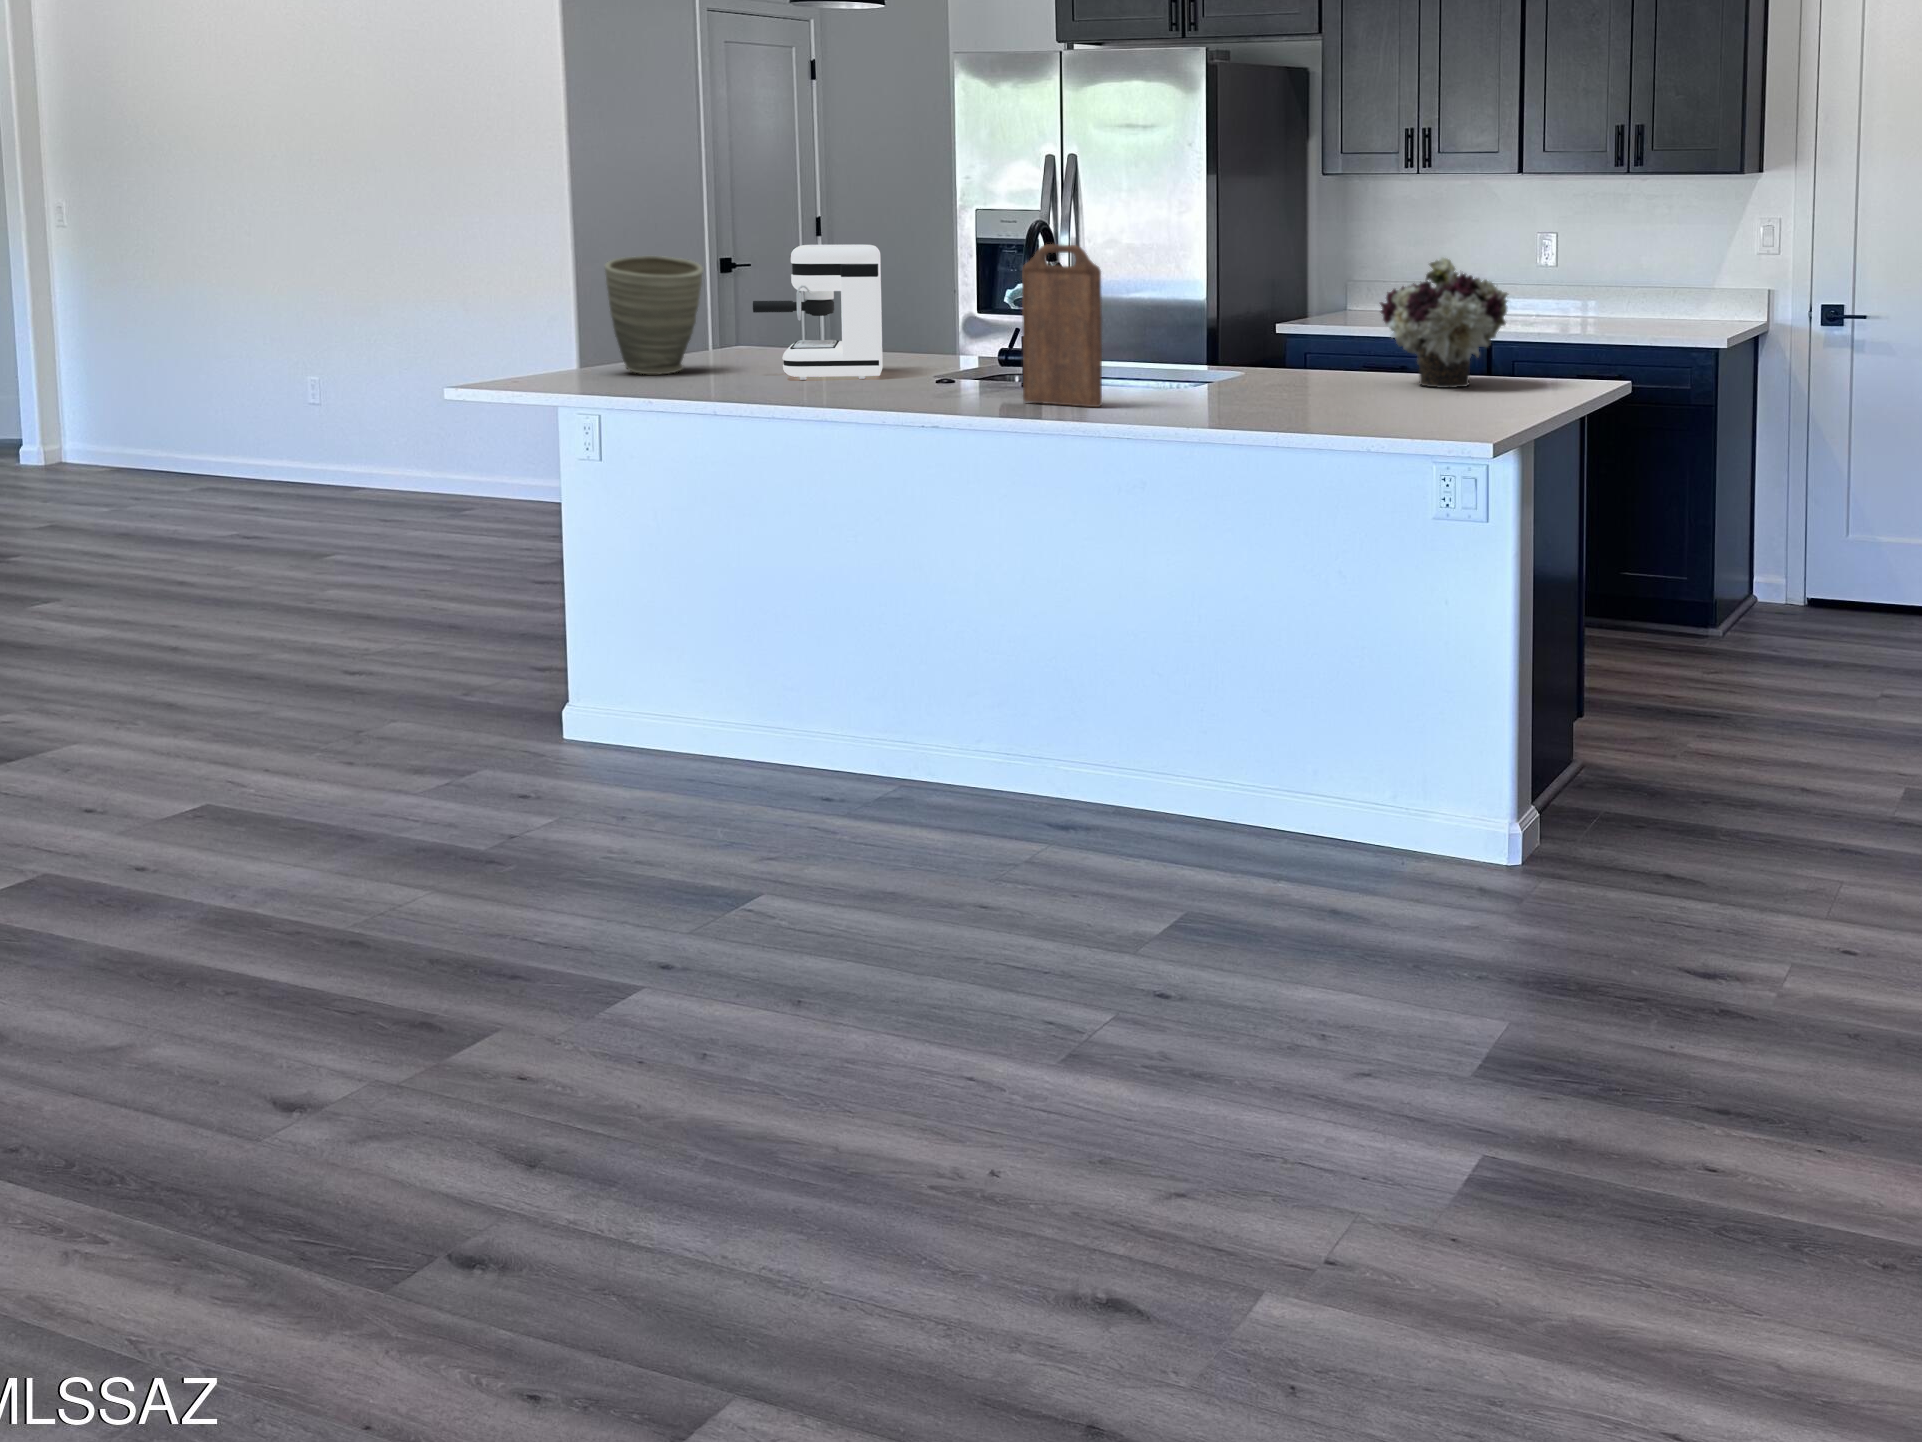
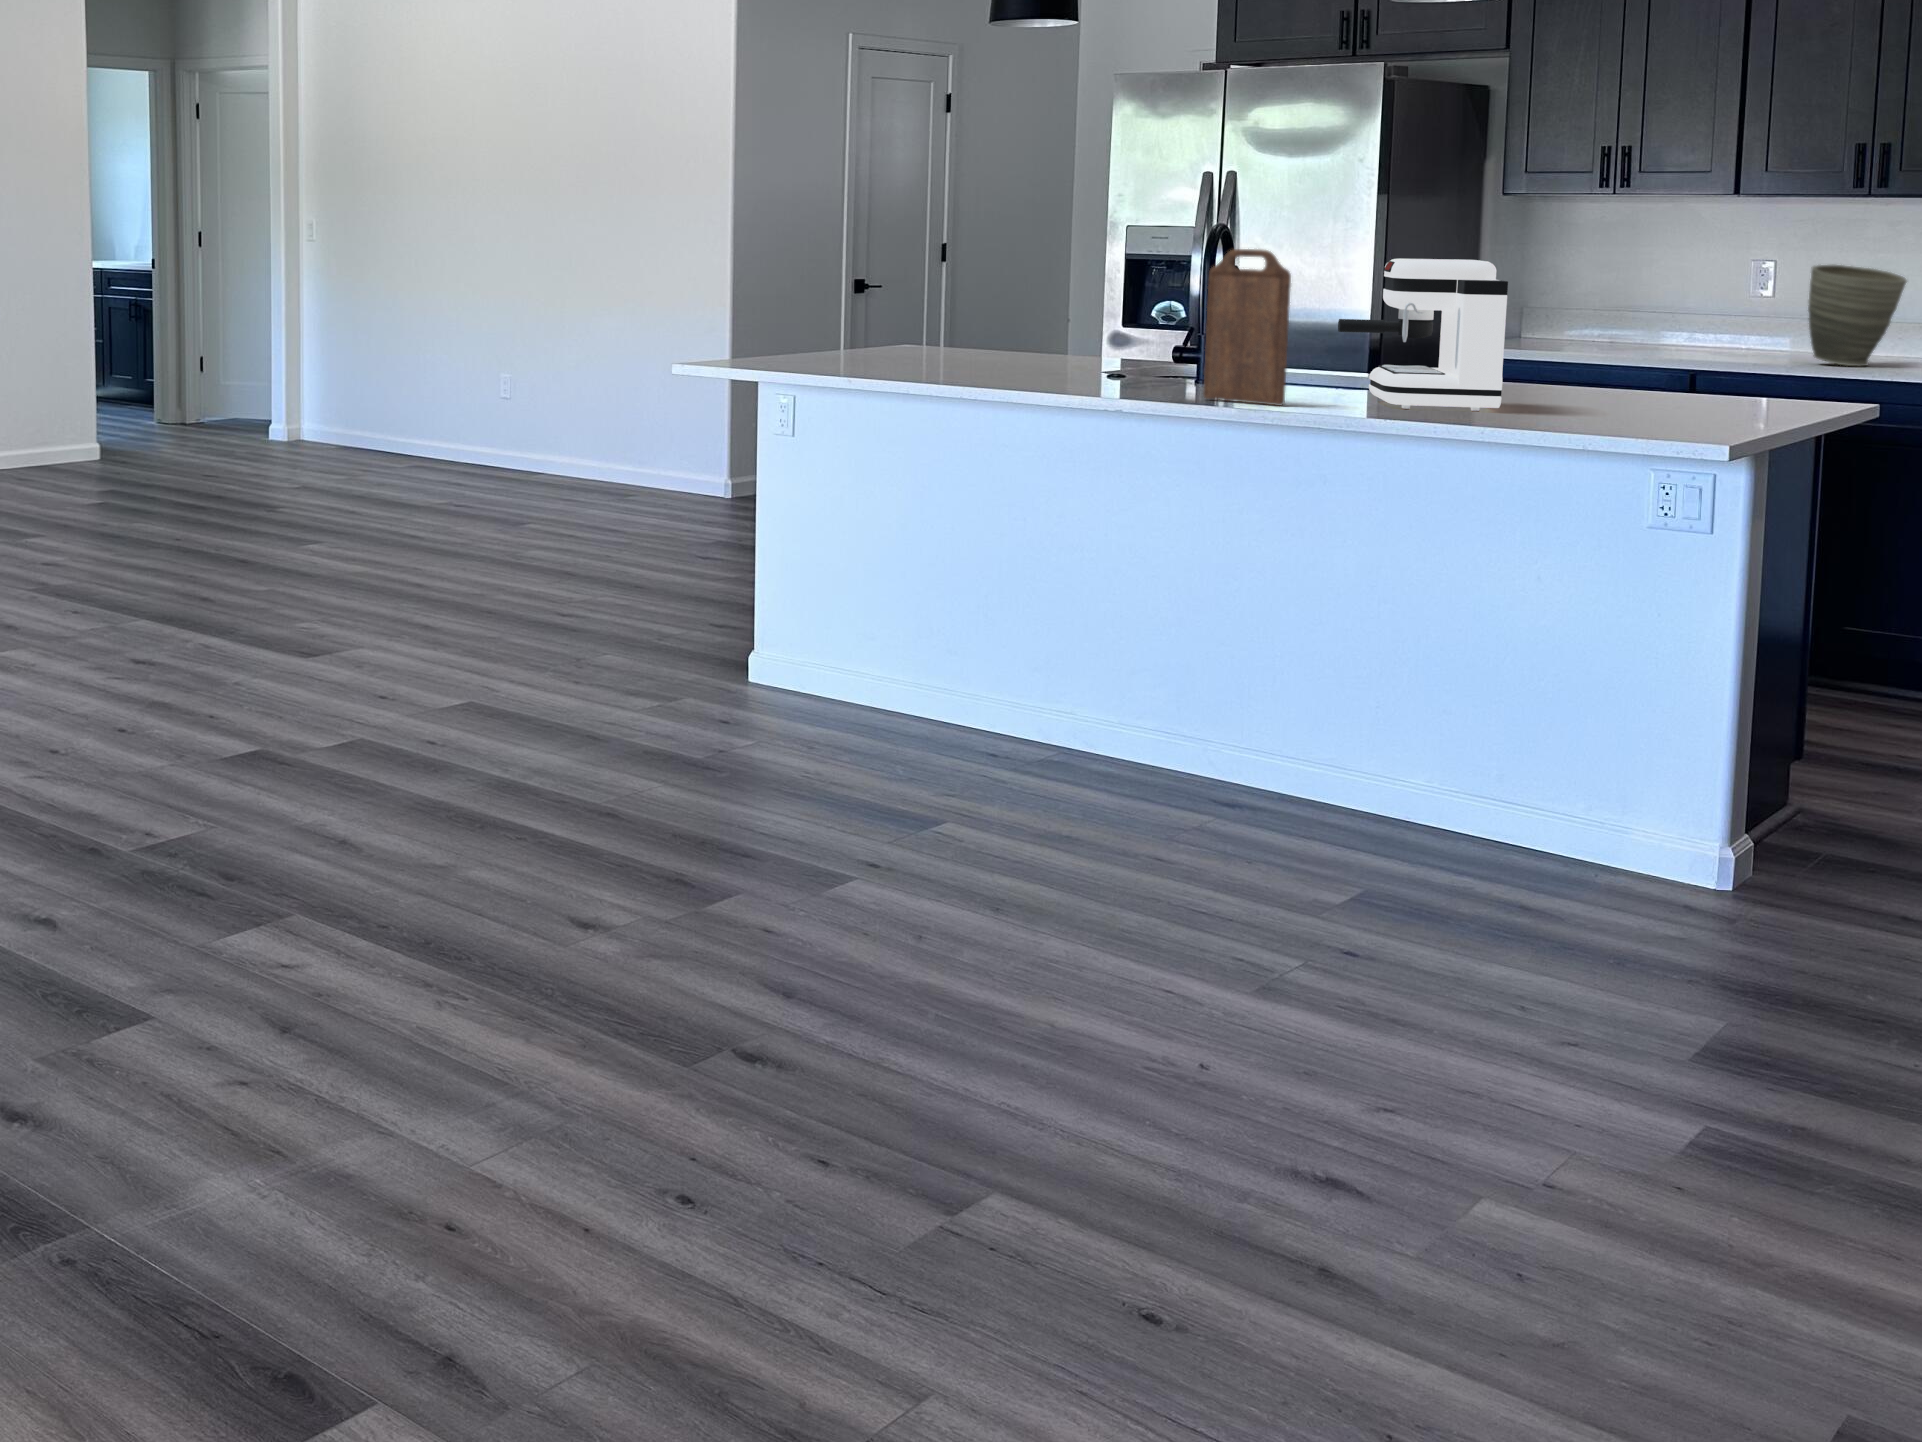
coffee maker: present [753,245,882,380] -> present [1338,259,1508,411]
vase: present [605,256,703,375] -> present [1808,265,1907,366]
flower arrangement: present [1380,257,1508,388] -> none [1579,271,1733,407]

